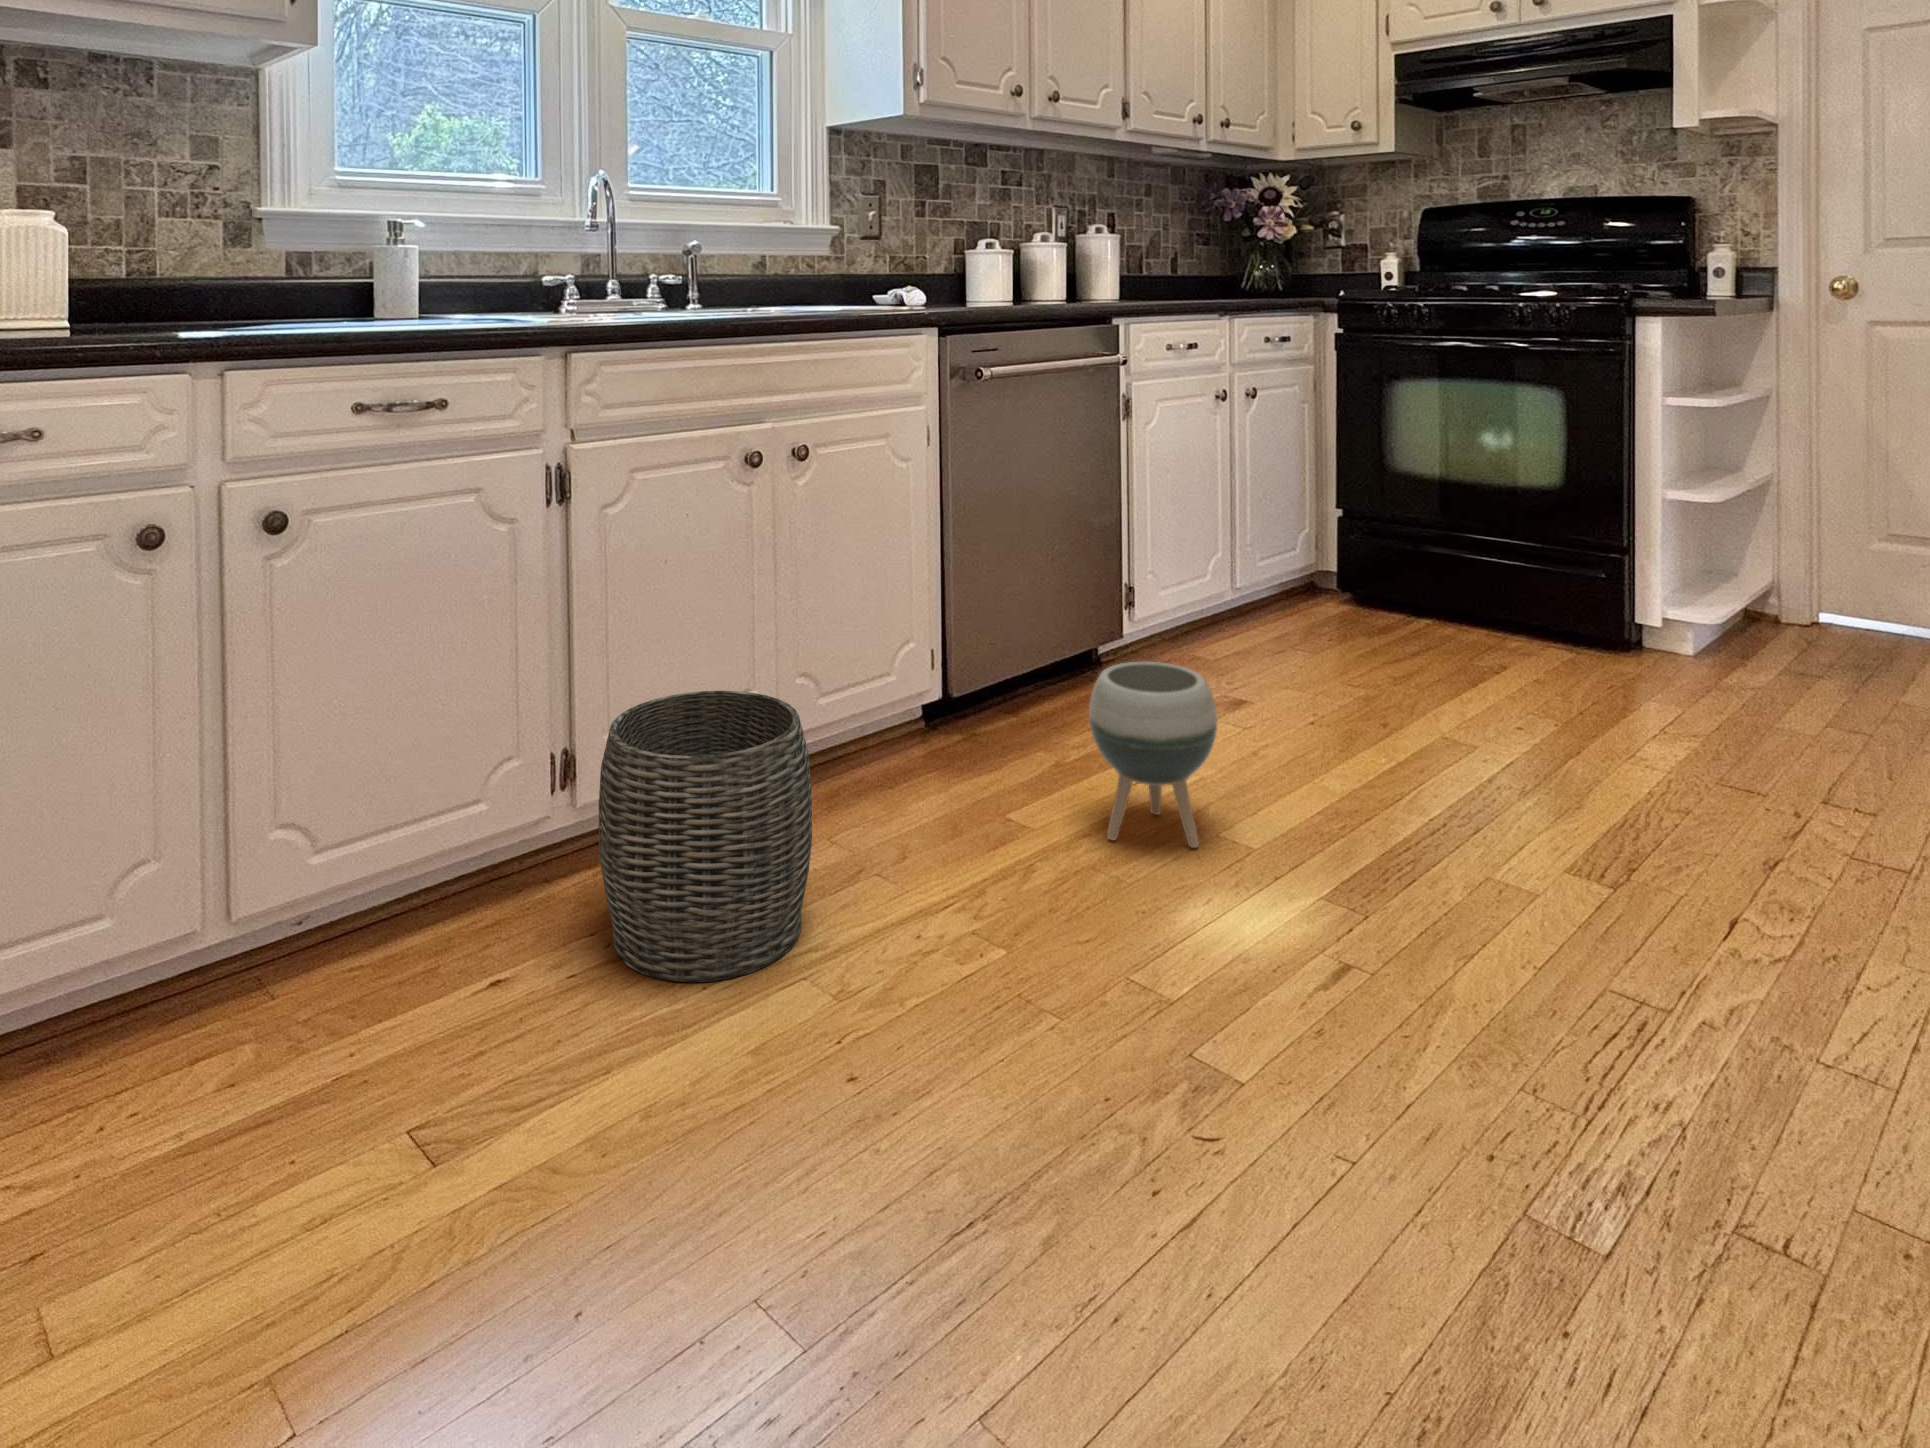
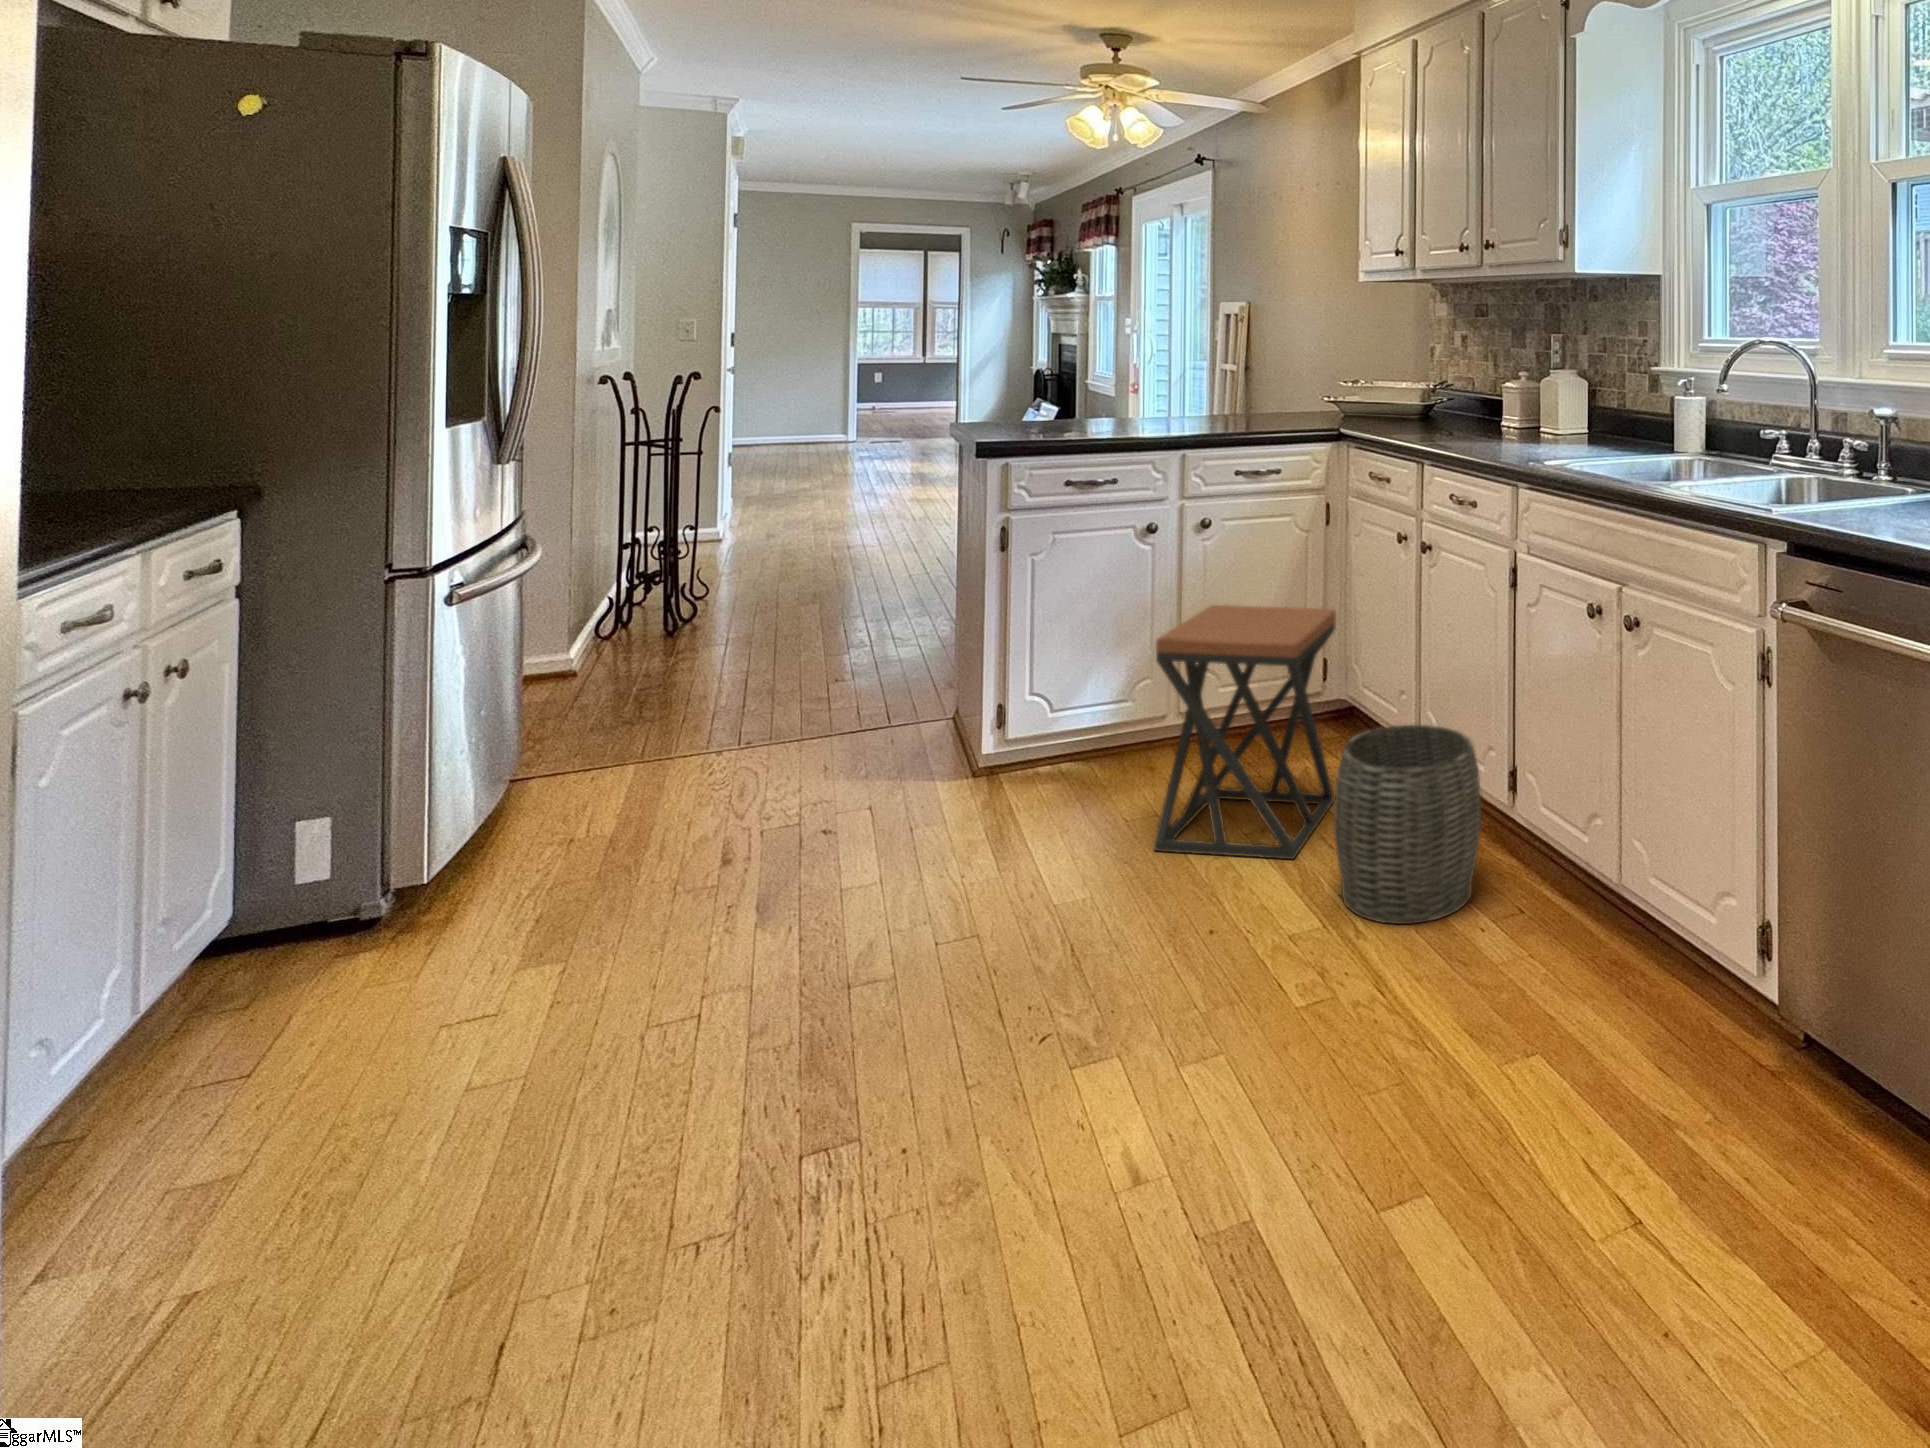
planter: present [1089,662,1217,848] -> none [1384,926,1528,1158]
stool: none [191,667,601,1294] -> present [1154,605,1336,859]

